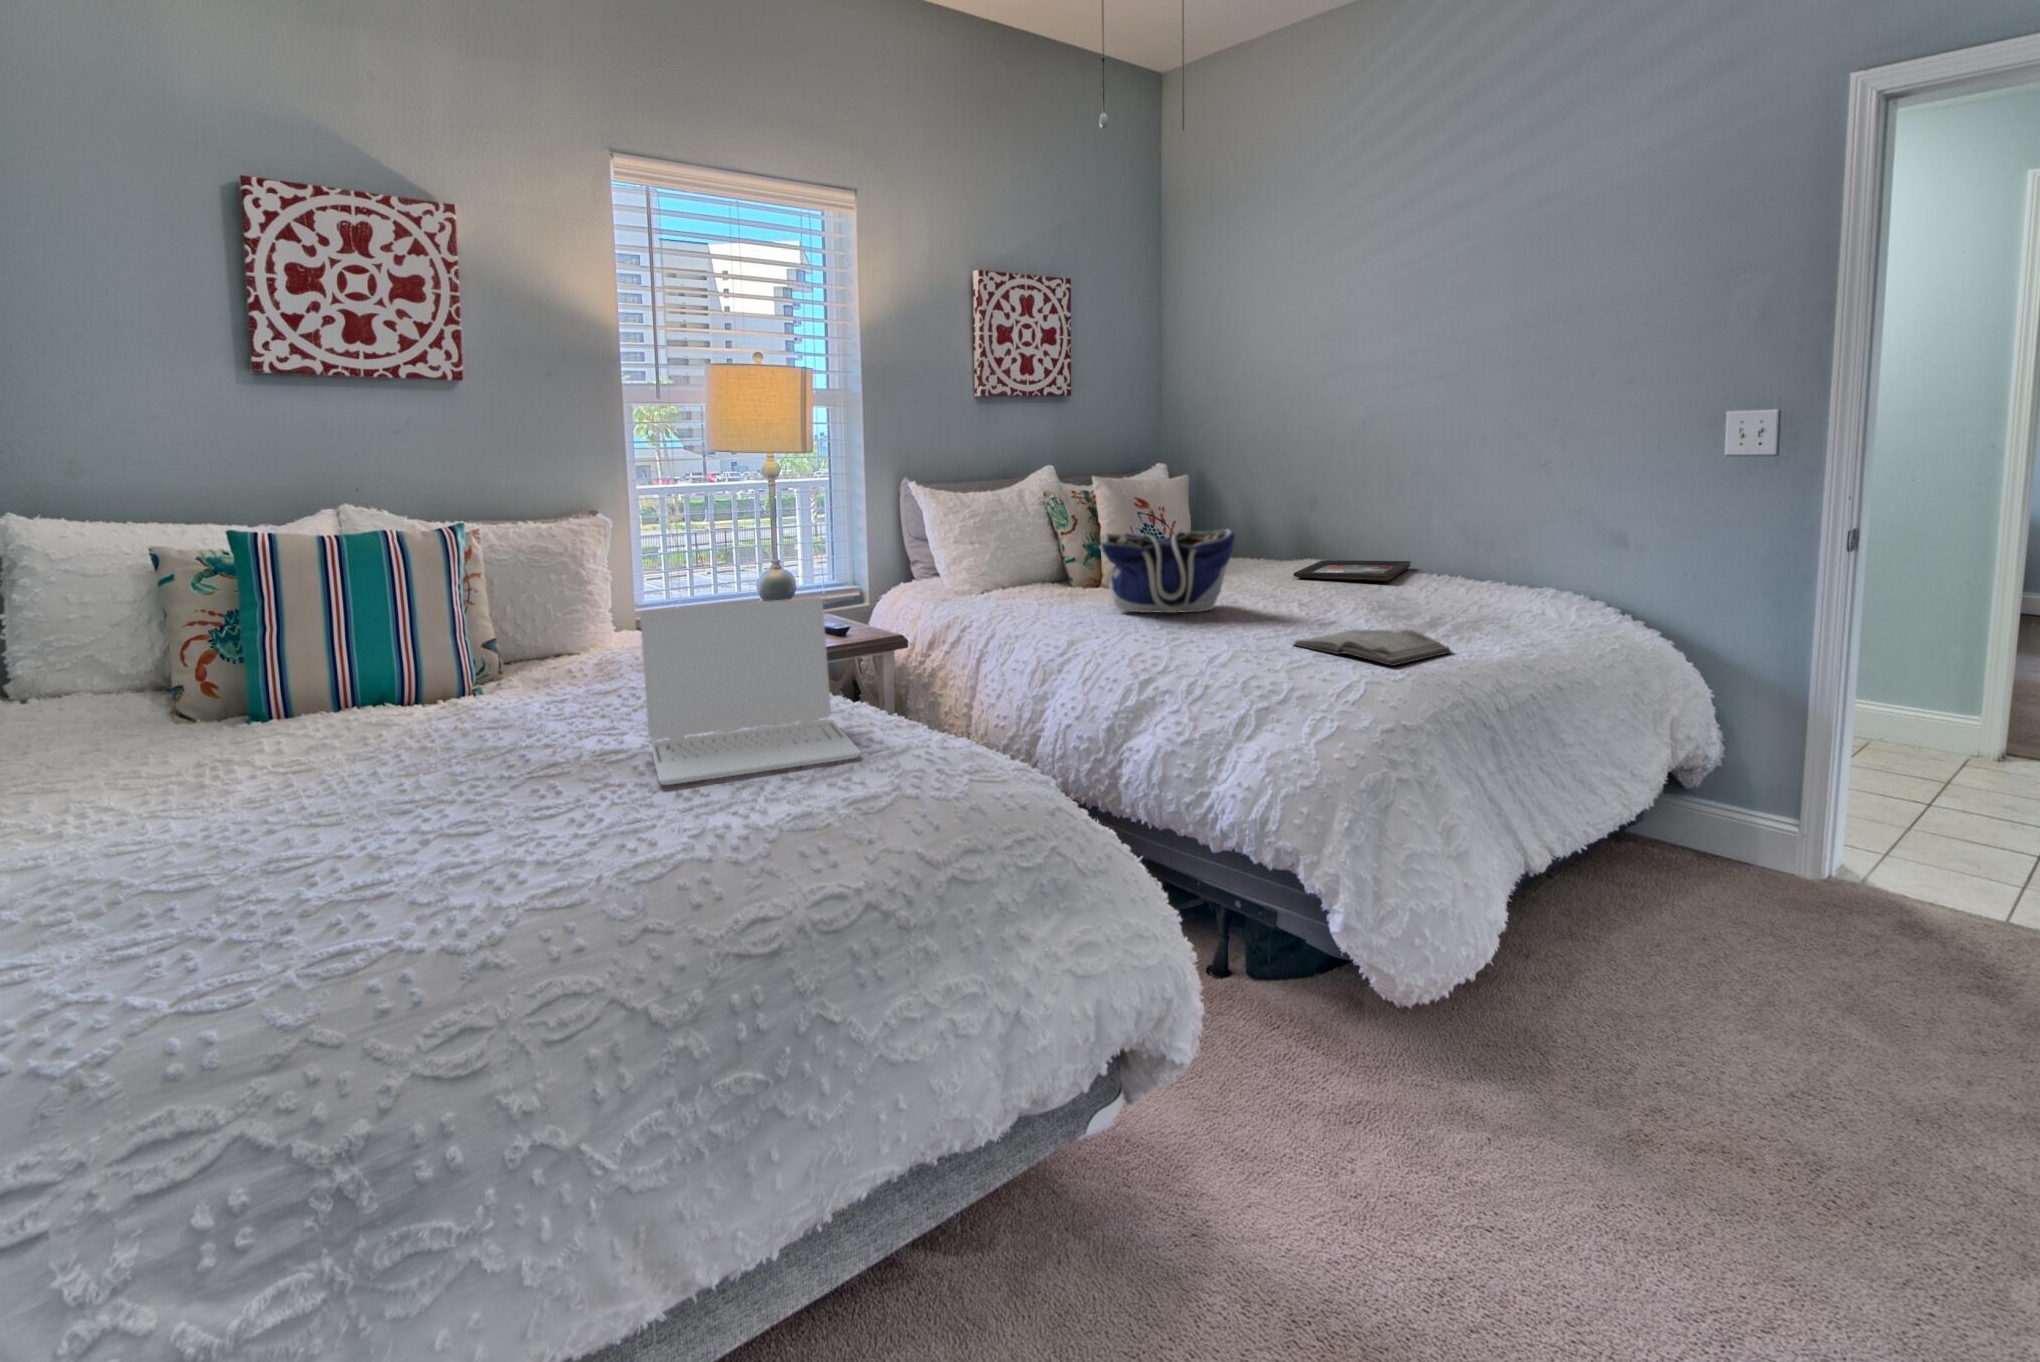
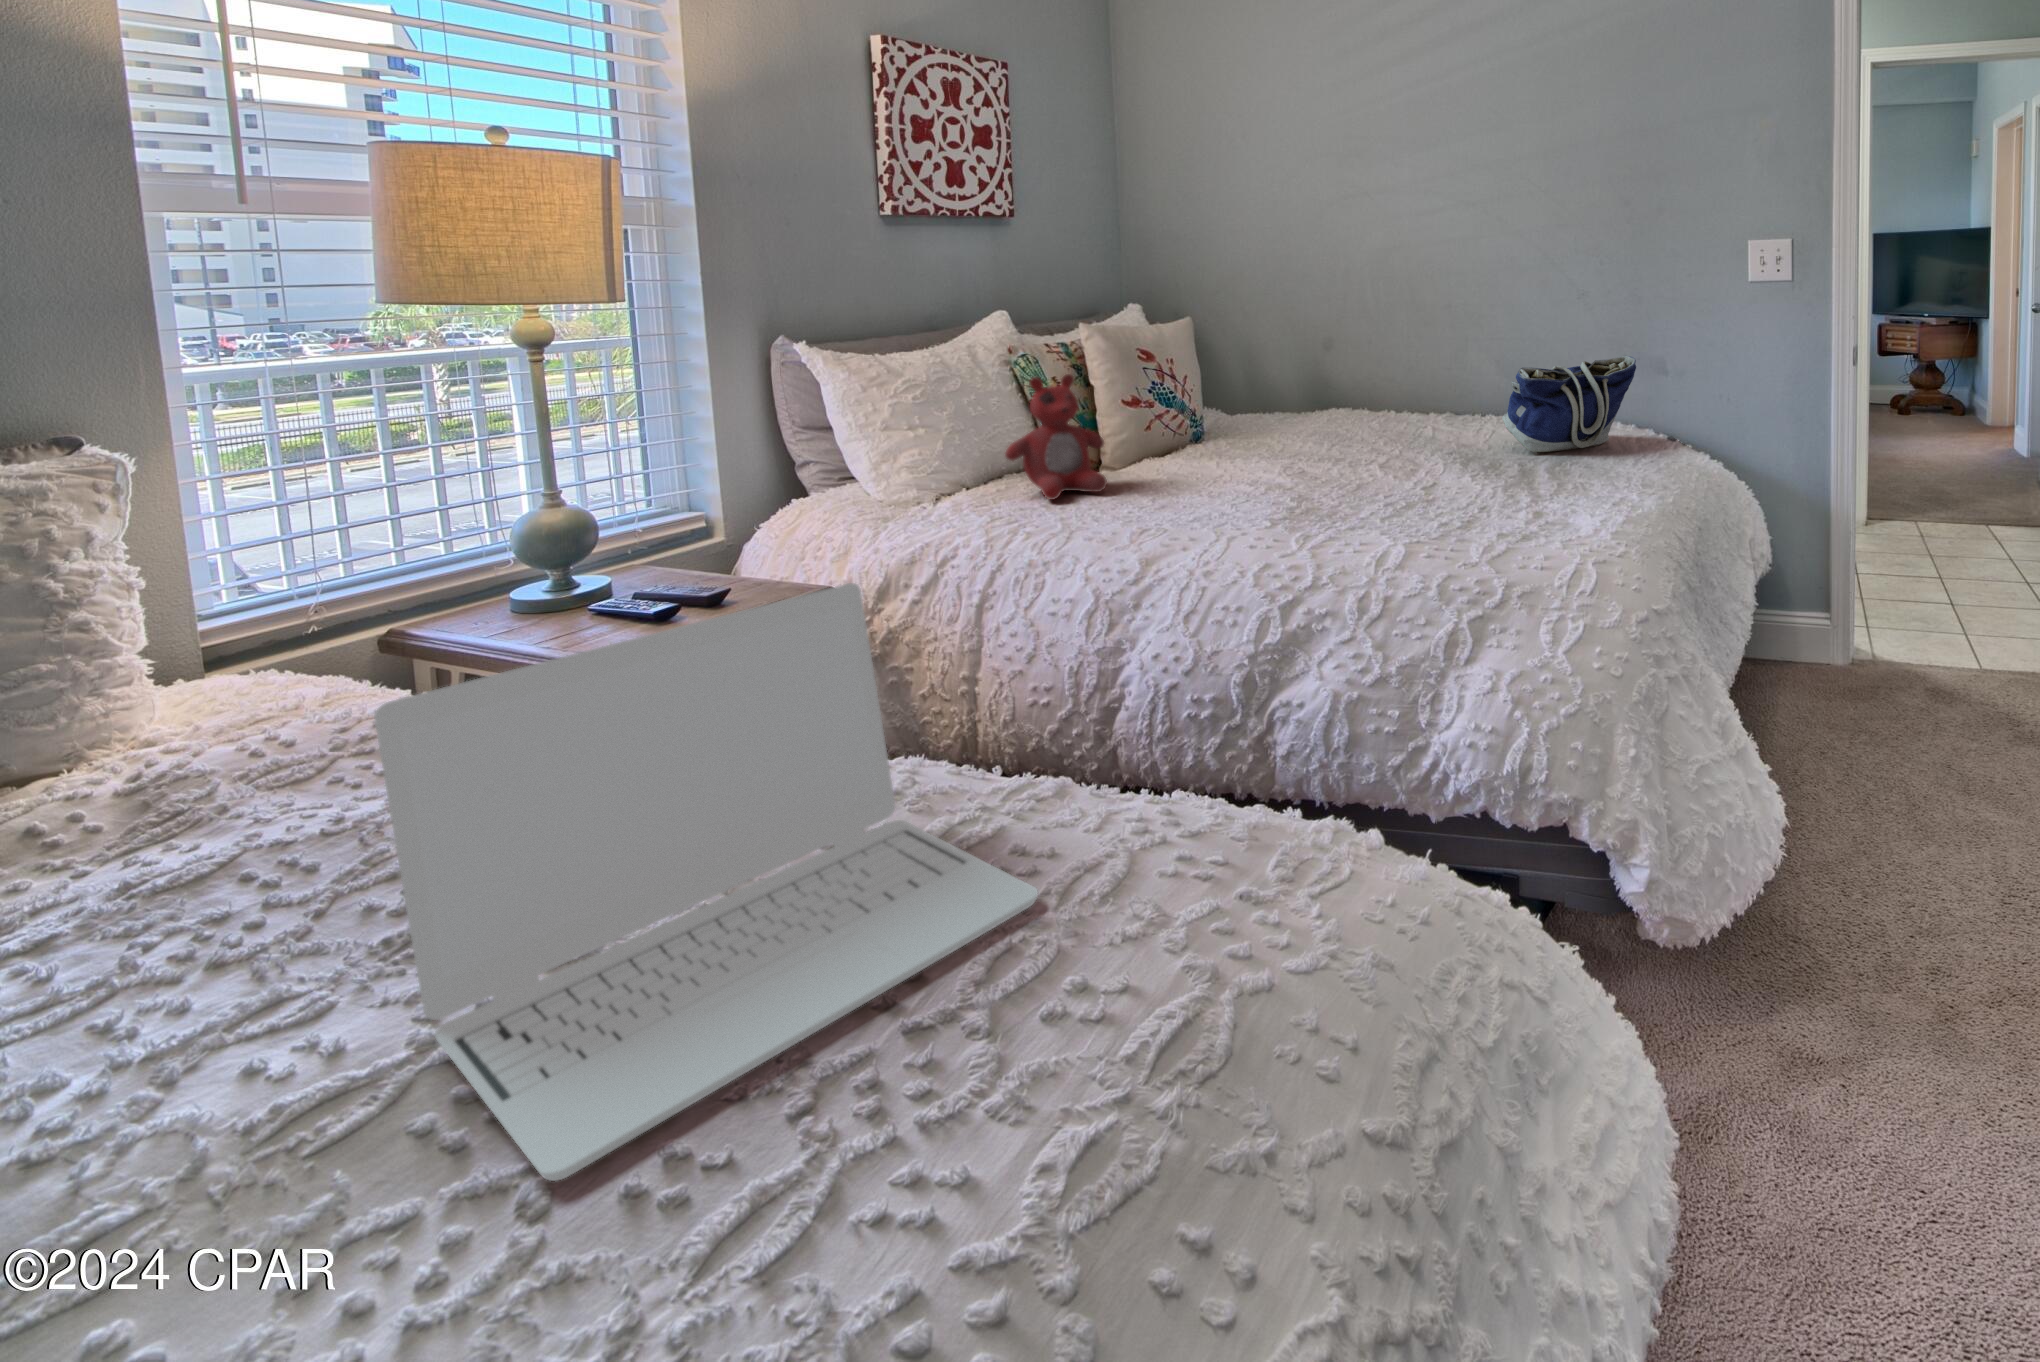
stuffed bear: none [1015,512,1083,599] -> present [1005,374,1107,500]
tote bag: present [1100,529,1235,613] -> present [1502,356,1636,452]
decorative tray: present [1293,560,1411,581] -> none [1349,404,1457,433]
diary: present [1294,629,1452,666] -> none [1452,488,1623,536]

